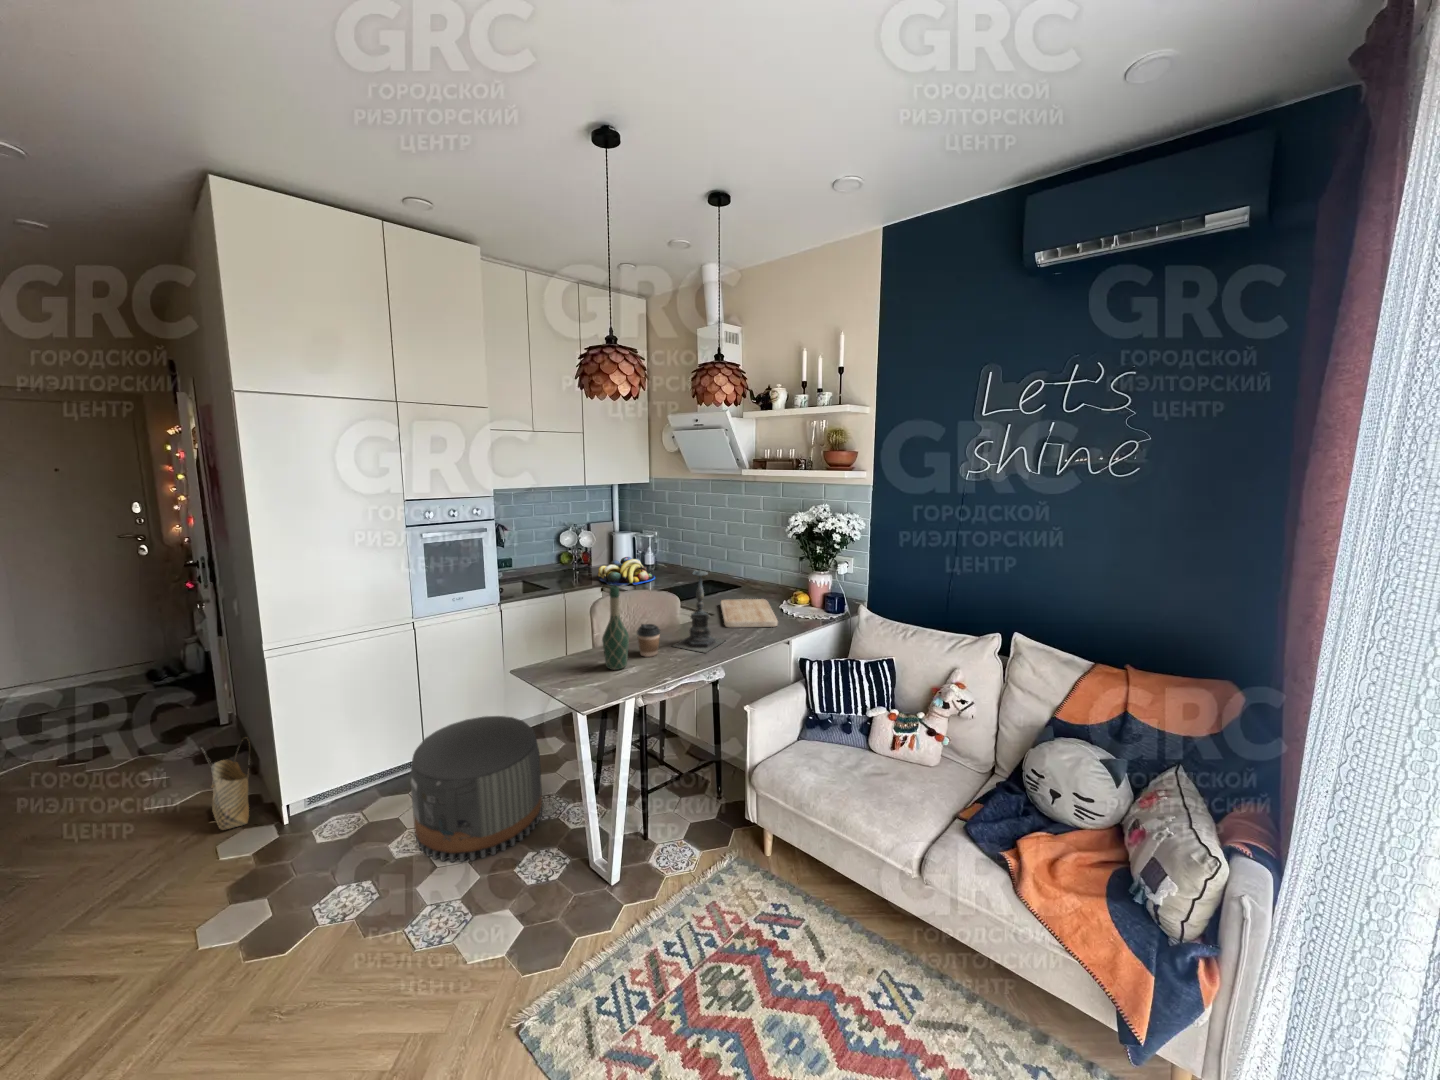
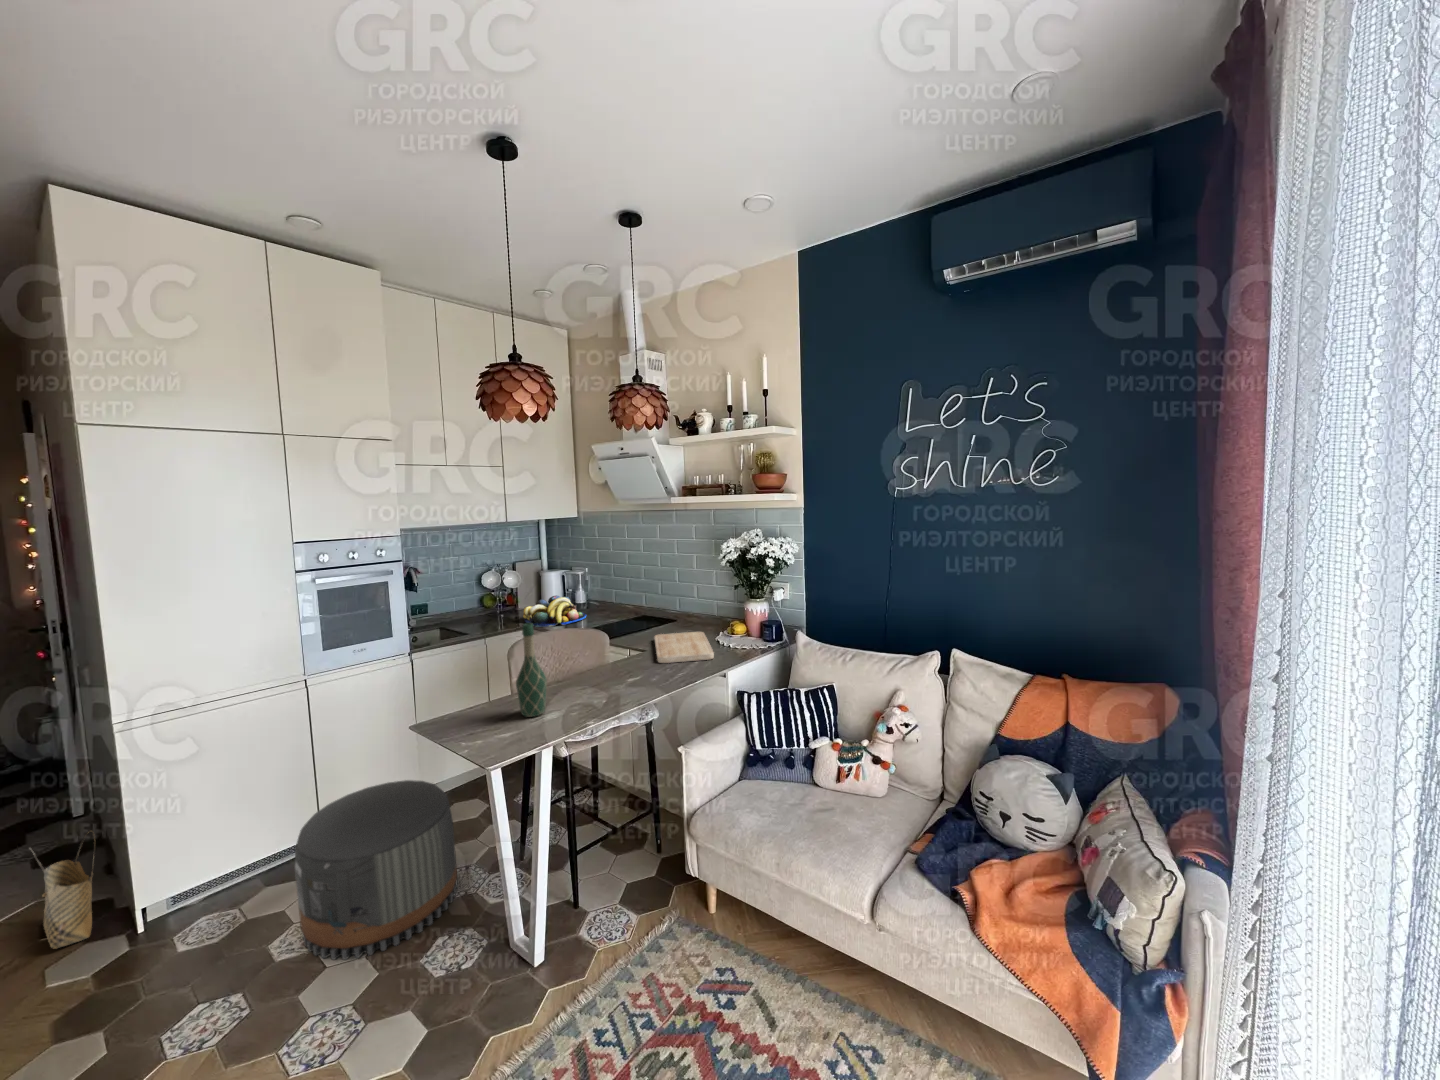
candle holder: present [673,570,725,653] -> none [597,591,659,692]
coffee cup: present [637,624,660,657] -> none [557,664,583,700]

